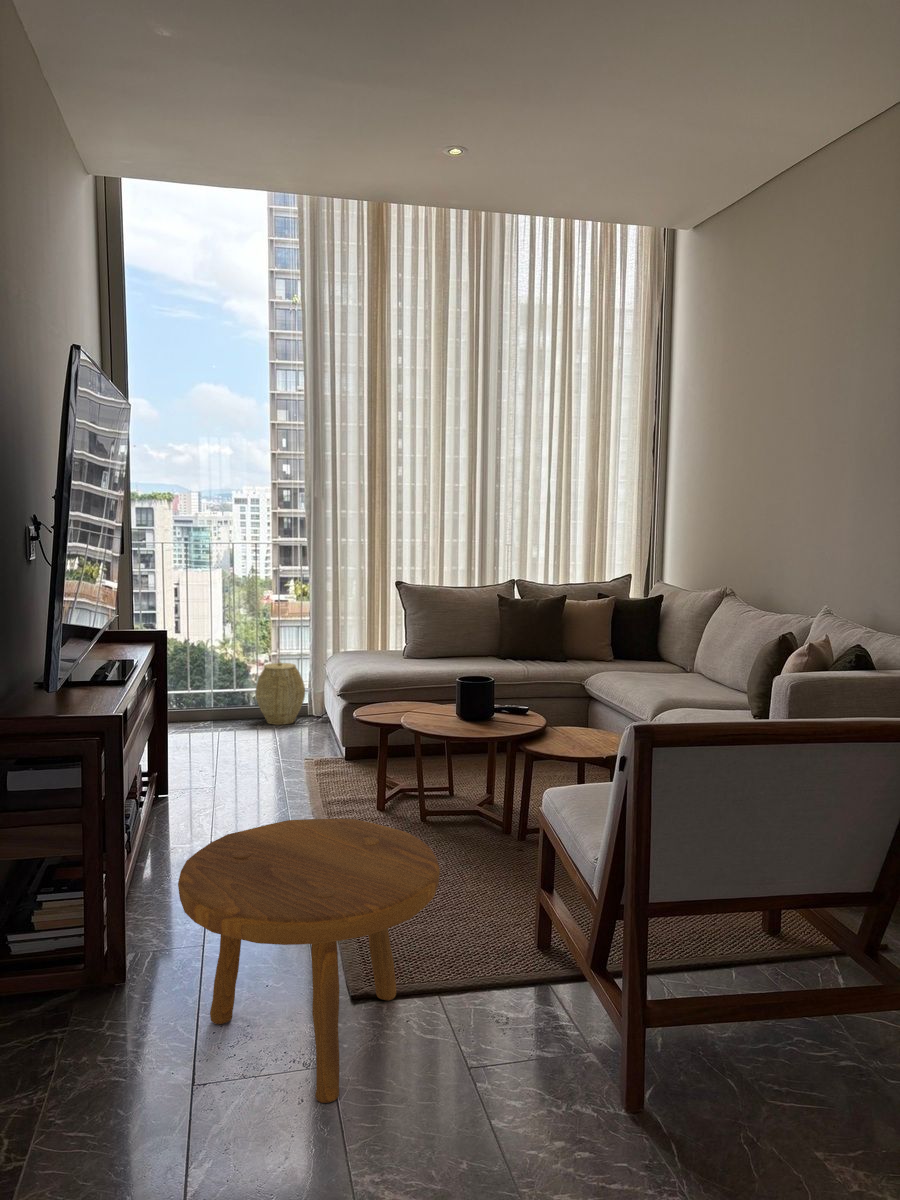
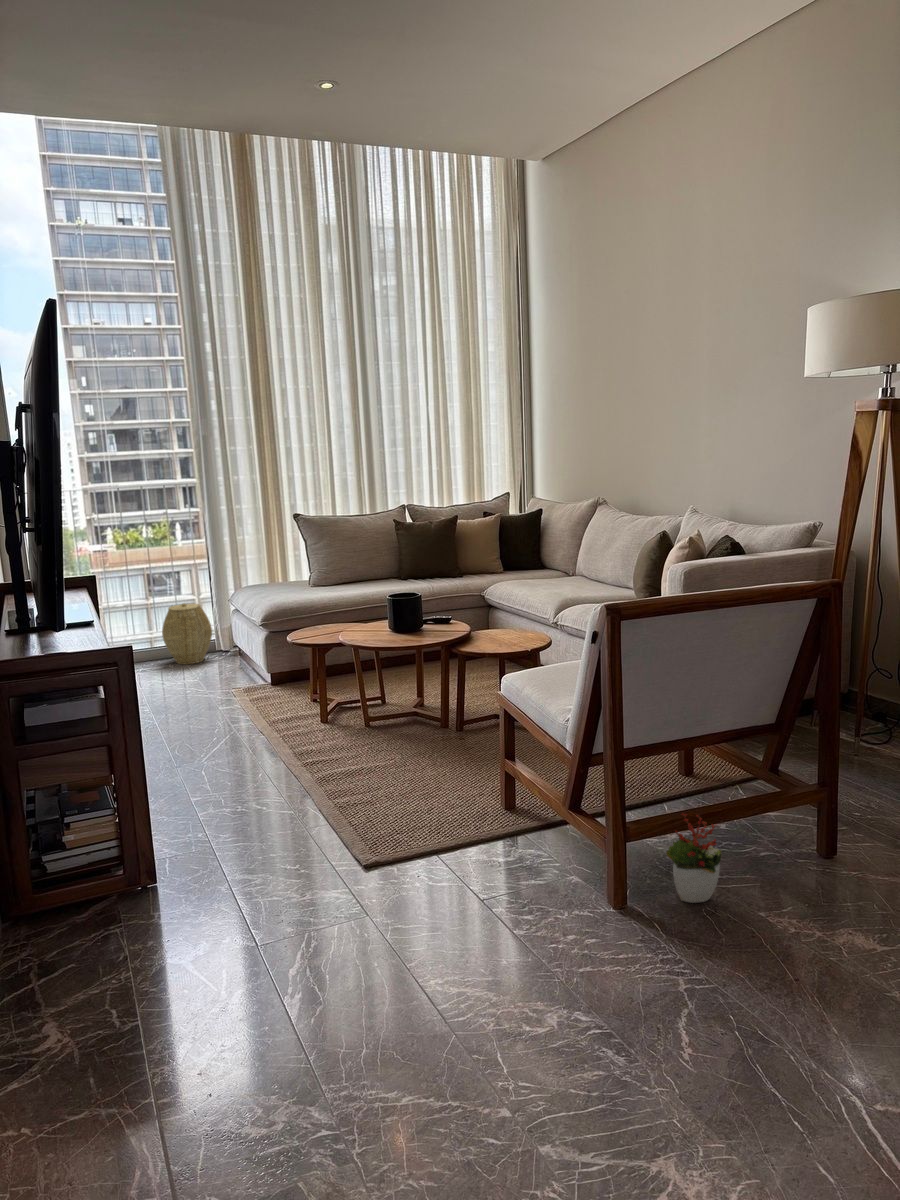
footstool: present [178,819,440,1103] -> none [223,718,443,939]
decorative plant: none [698,1002,774,1125] -> present [666,814,722,903]

